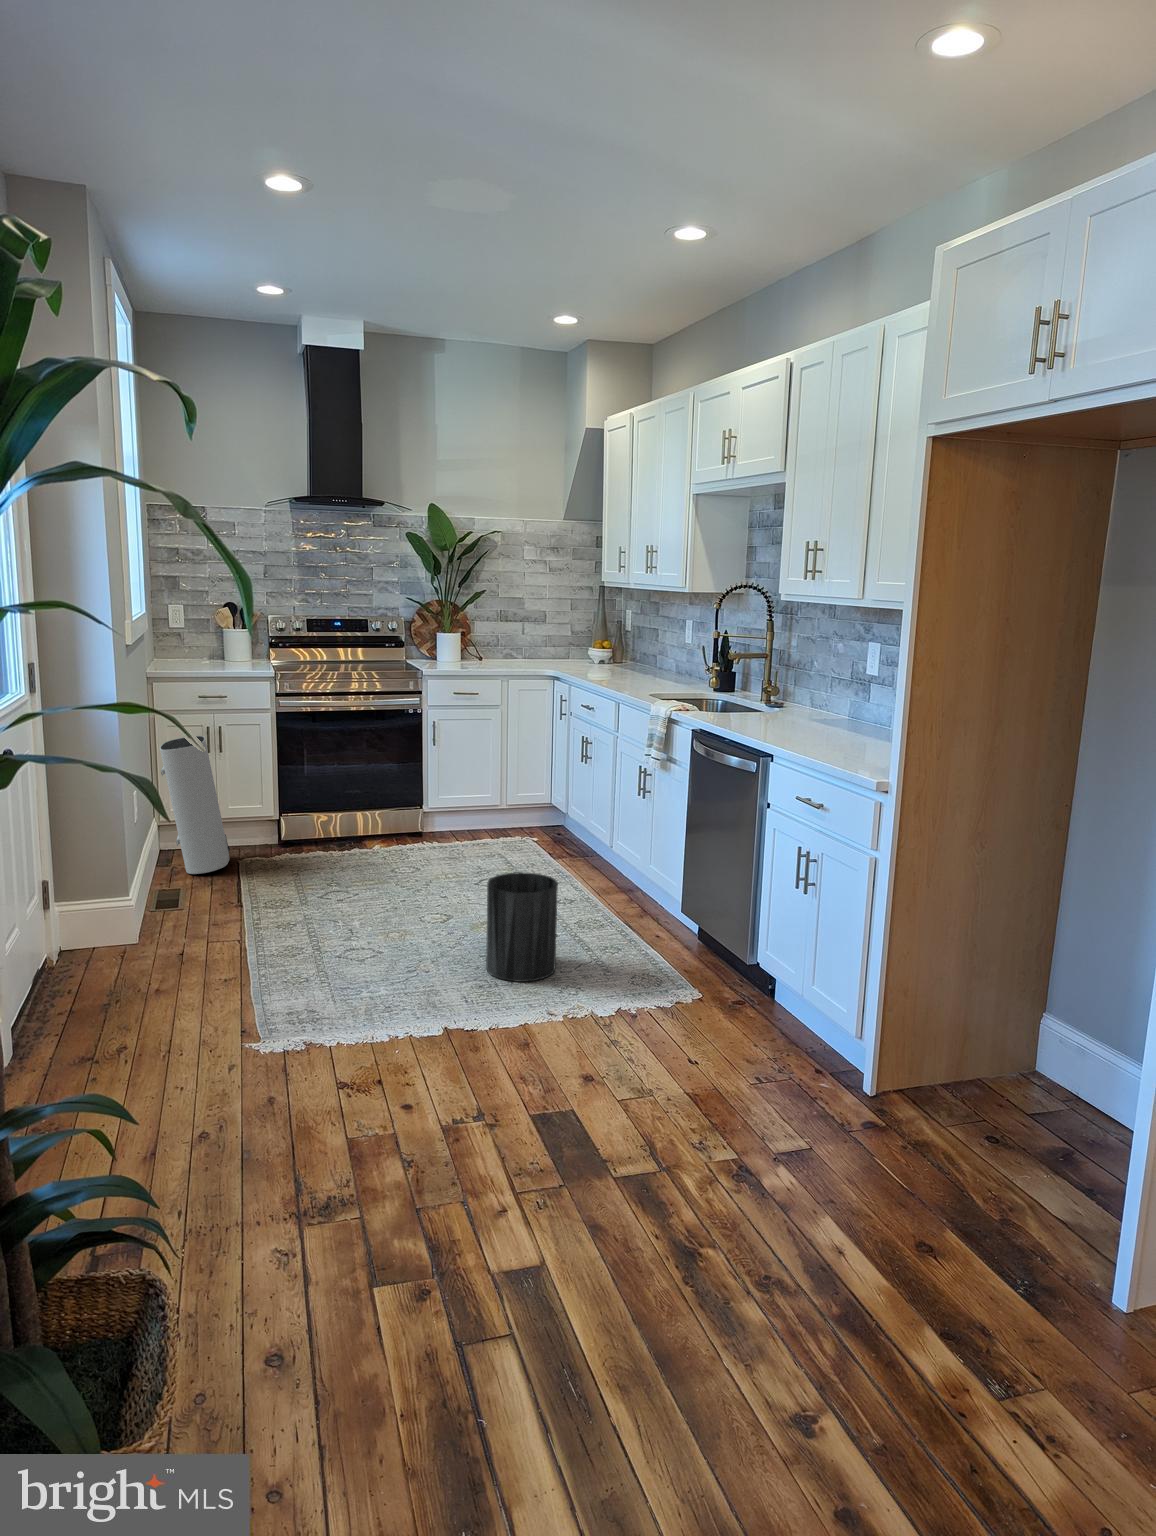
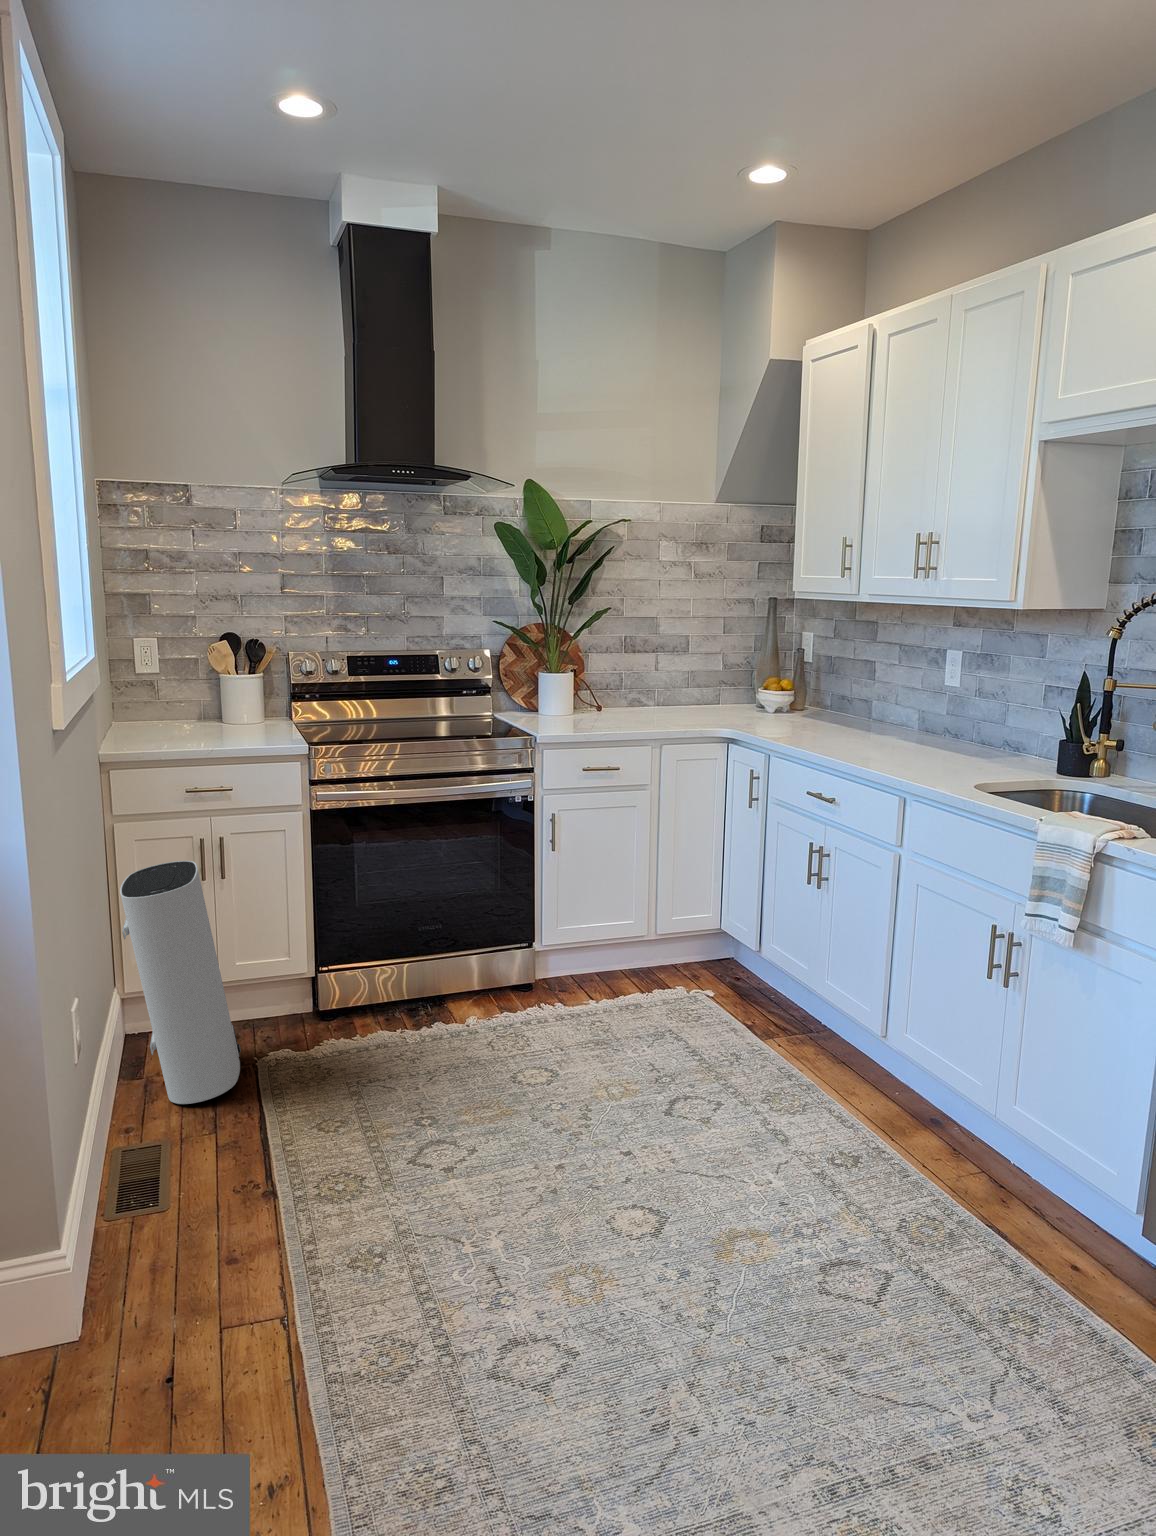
trash can: present [486,872,558,982] -> none [793,1181,954,1444]

